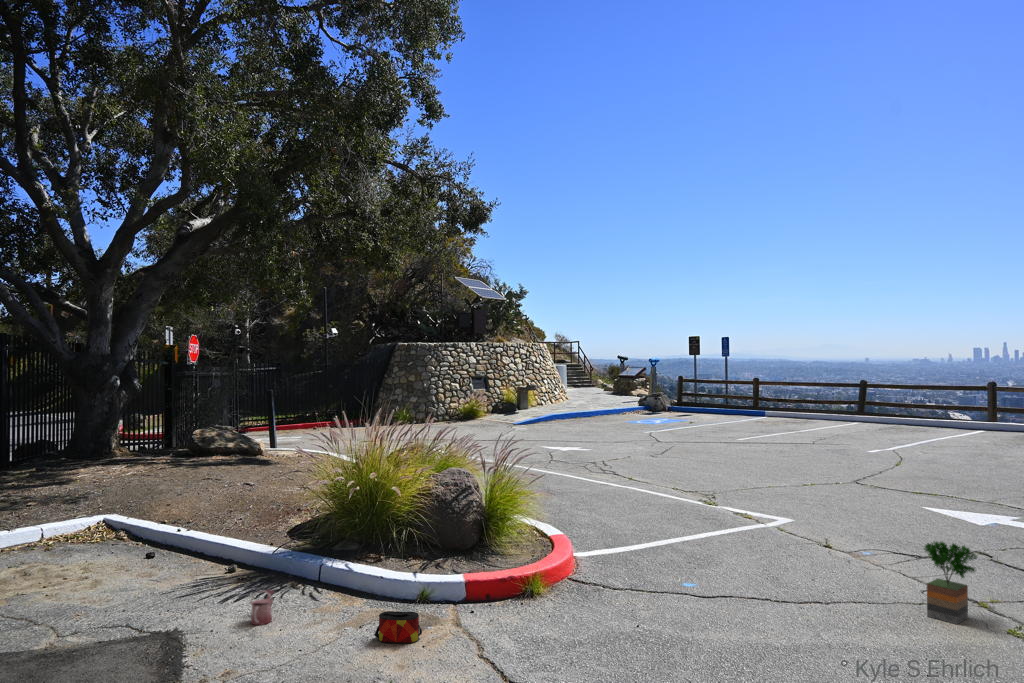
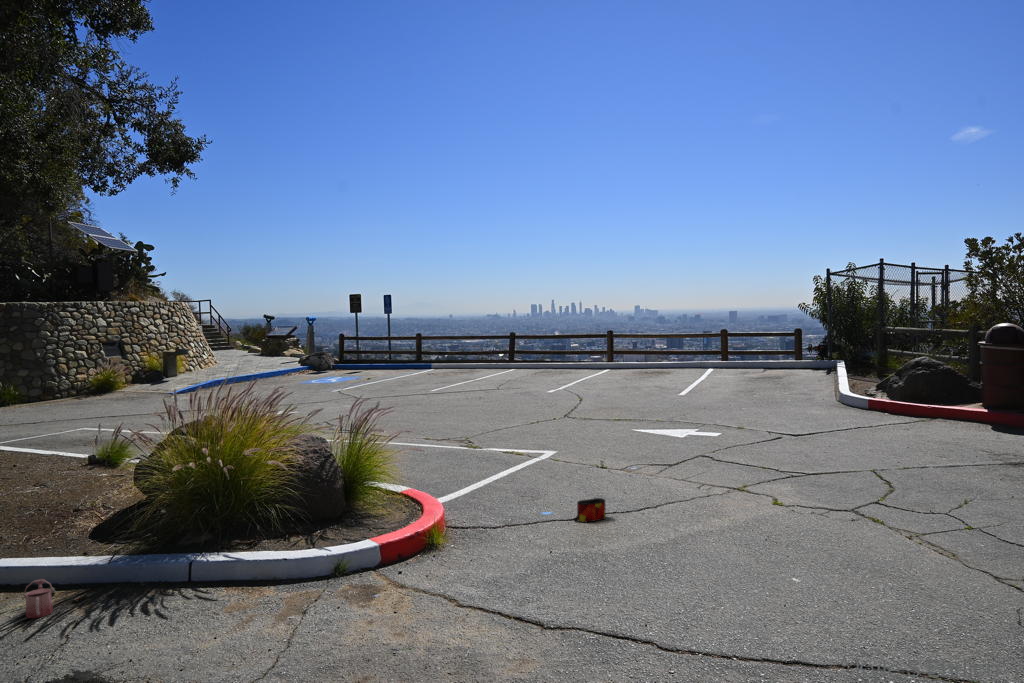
potted tree: present [924,542,977,624] -> none [631,445,669,505]
bag: present [374,611,422,644] -> present [574,498,606,522]

